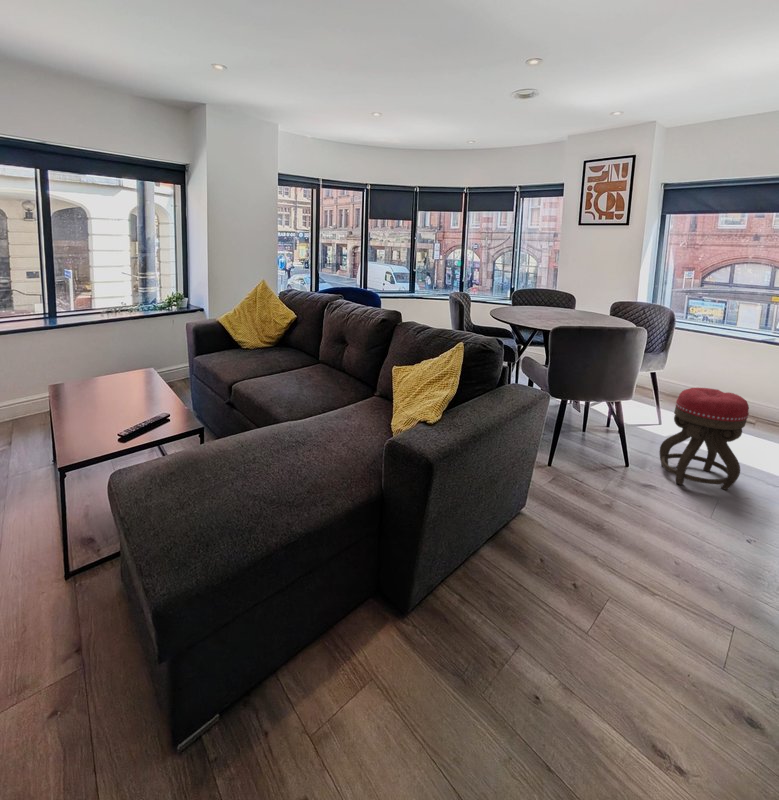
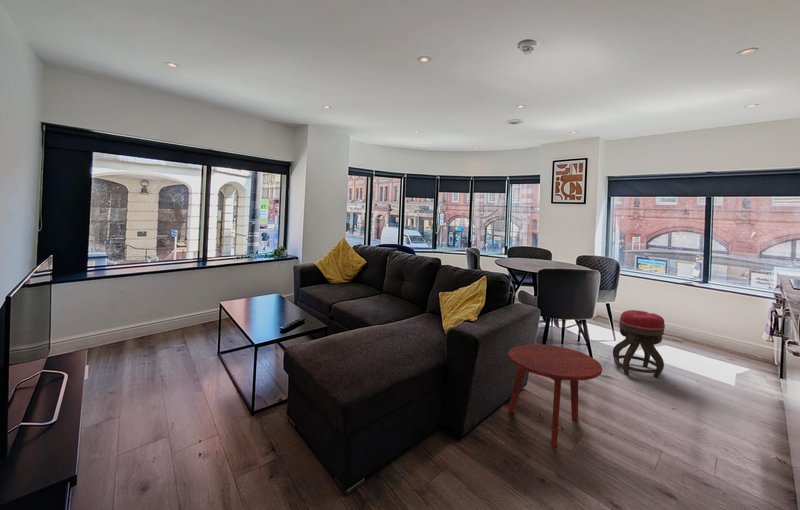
side table: none [492,455,659,639] -> present [508,344,602,447]

